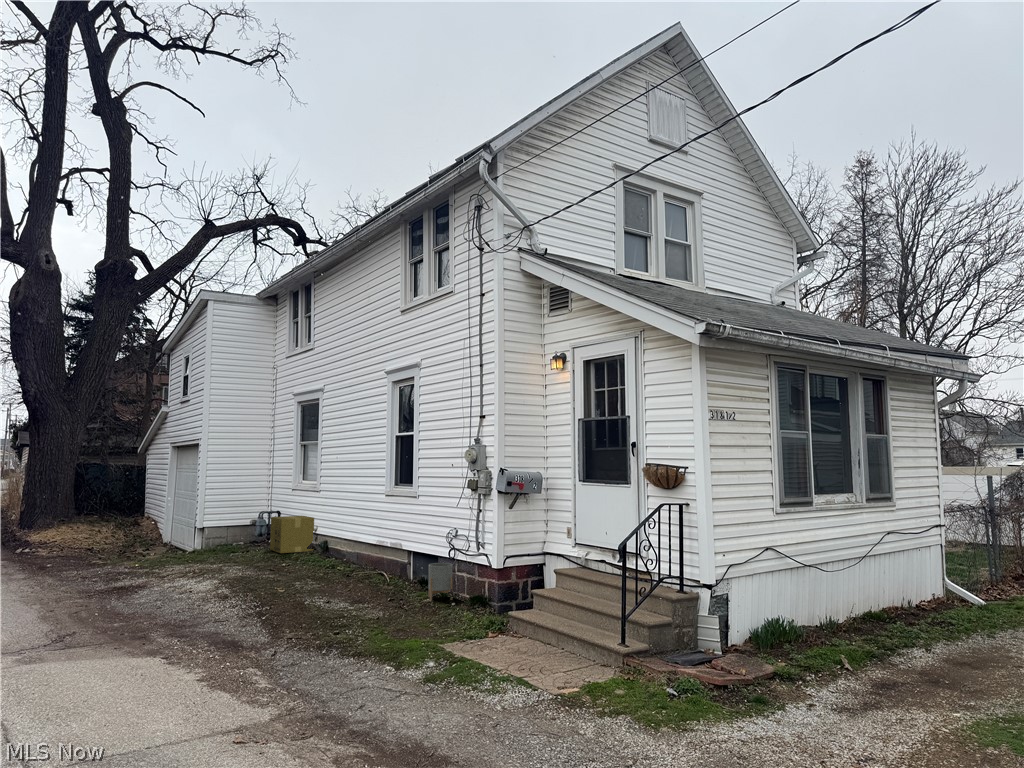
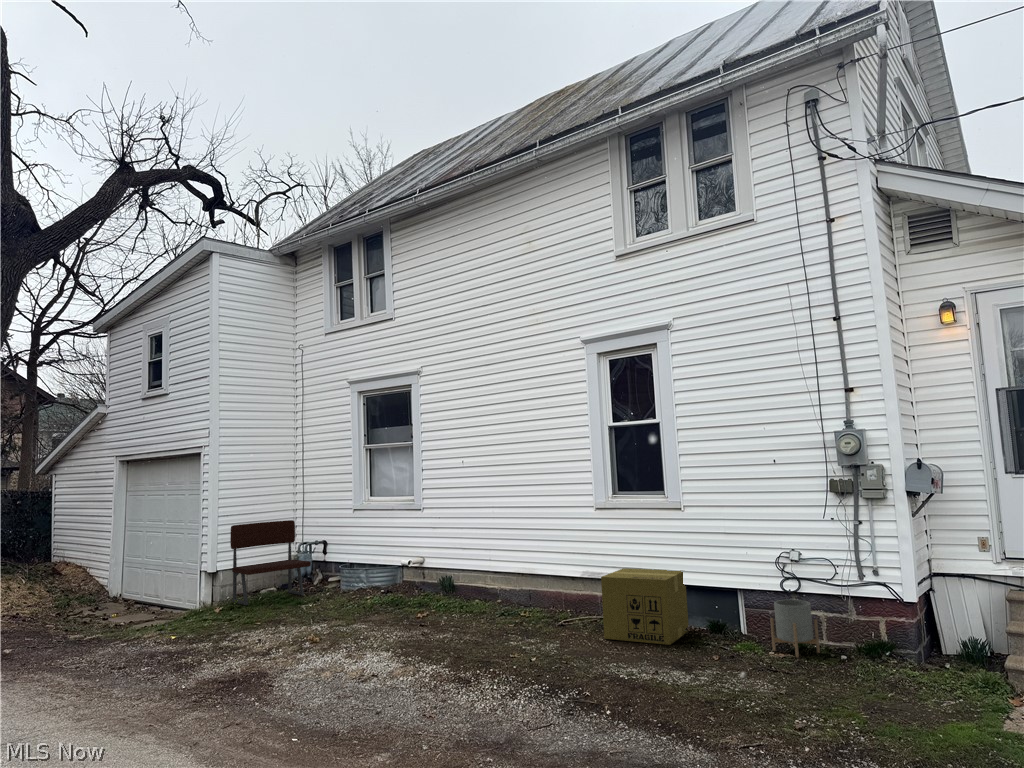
bench: none [211,495,265,552] -> present [230,520,311,605]
cardboard box: present [270,516,314,553] -> present [601,568,689,645]

